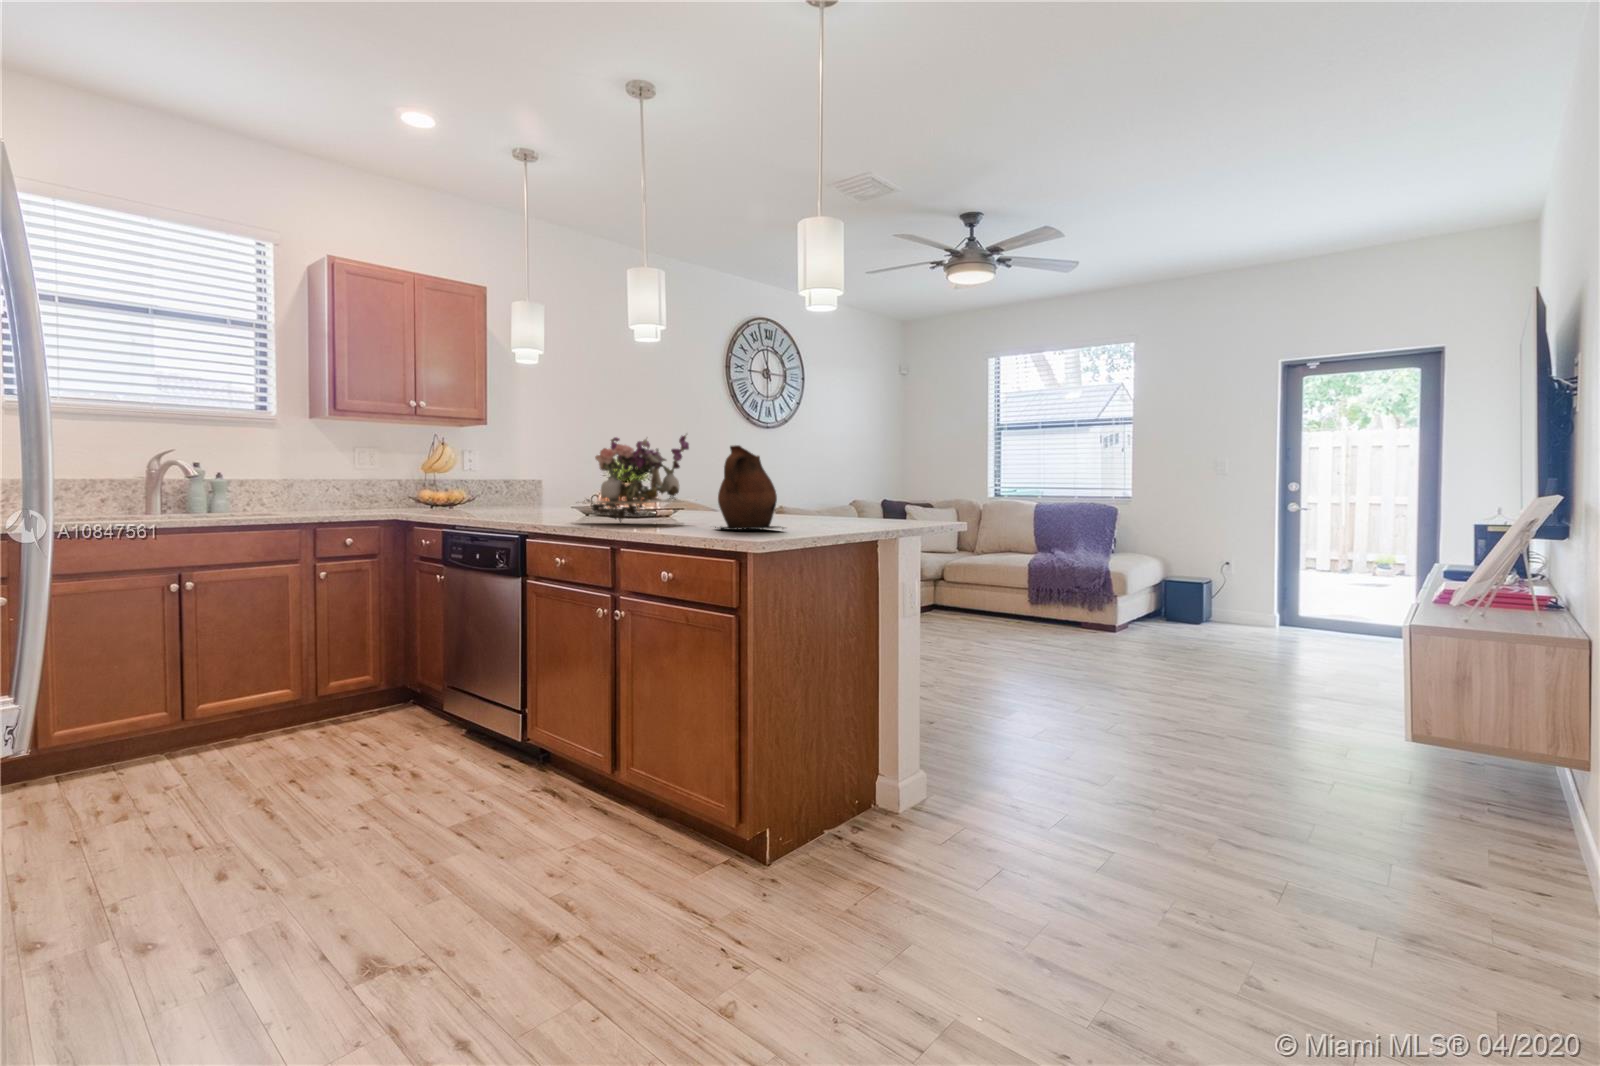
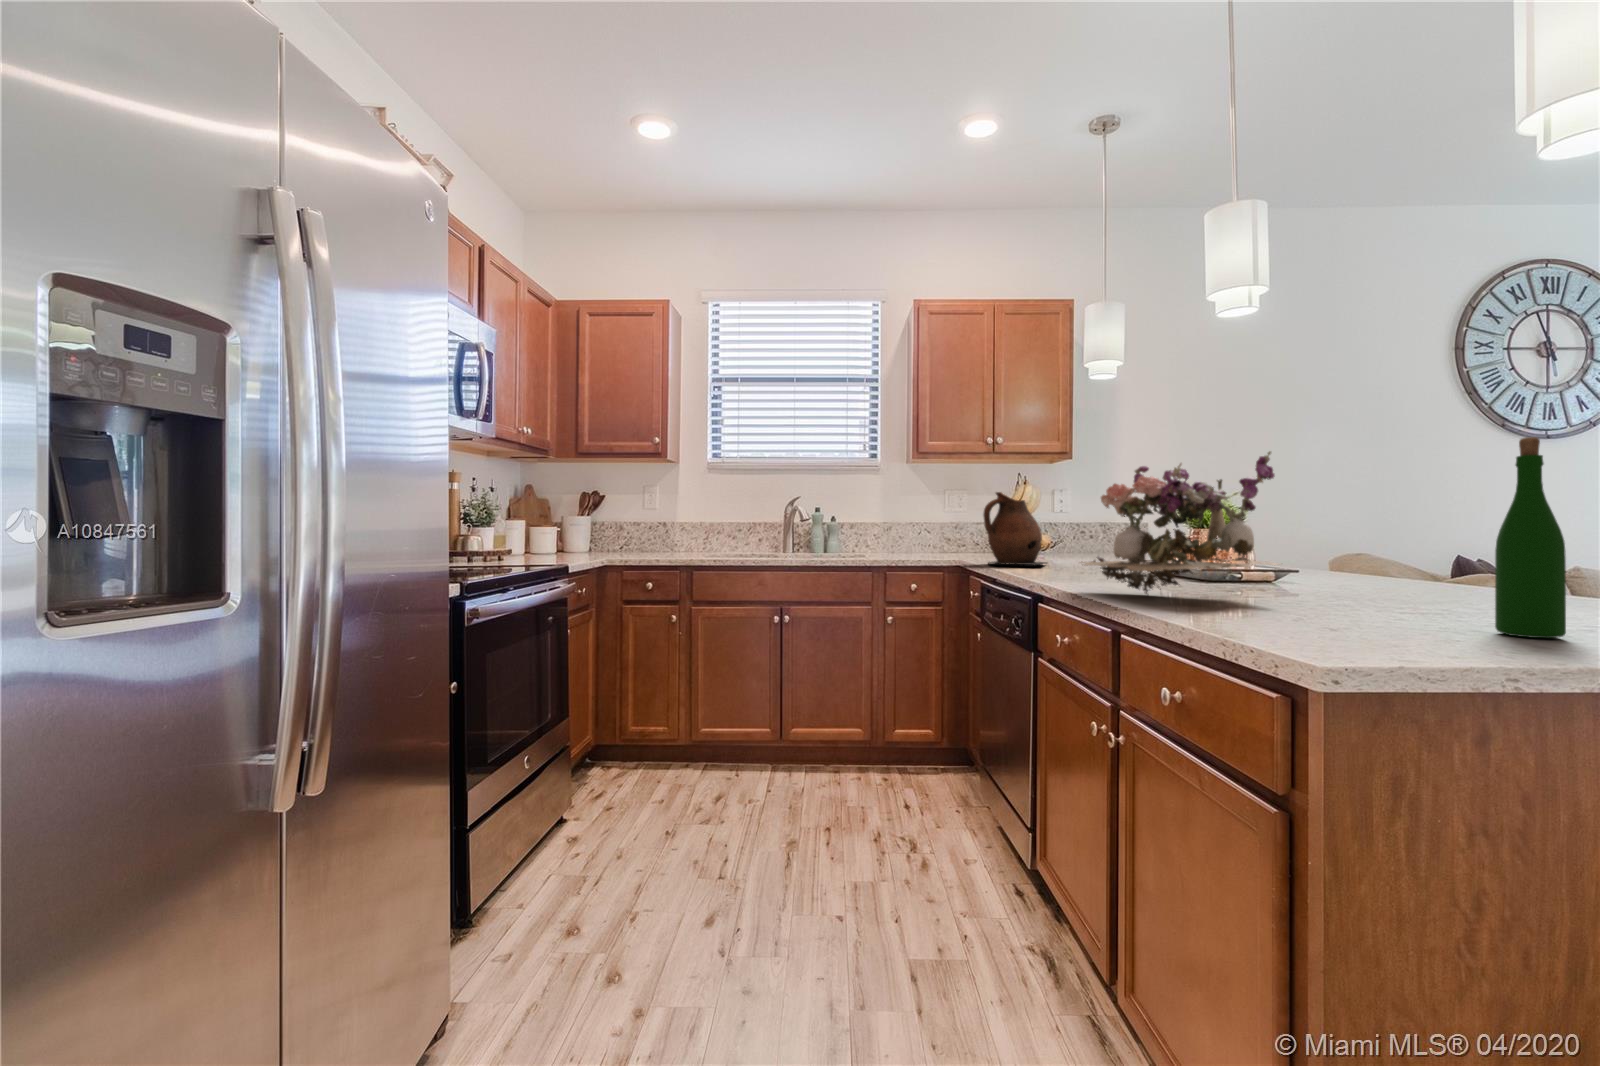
wine bottle: none [792,435,816,529] -> present [1495,437,1566,638]
ceramic pitcher: present [715,445,784,530] -> present [983,492,1047,566]

